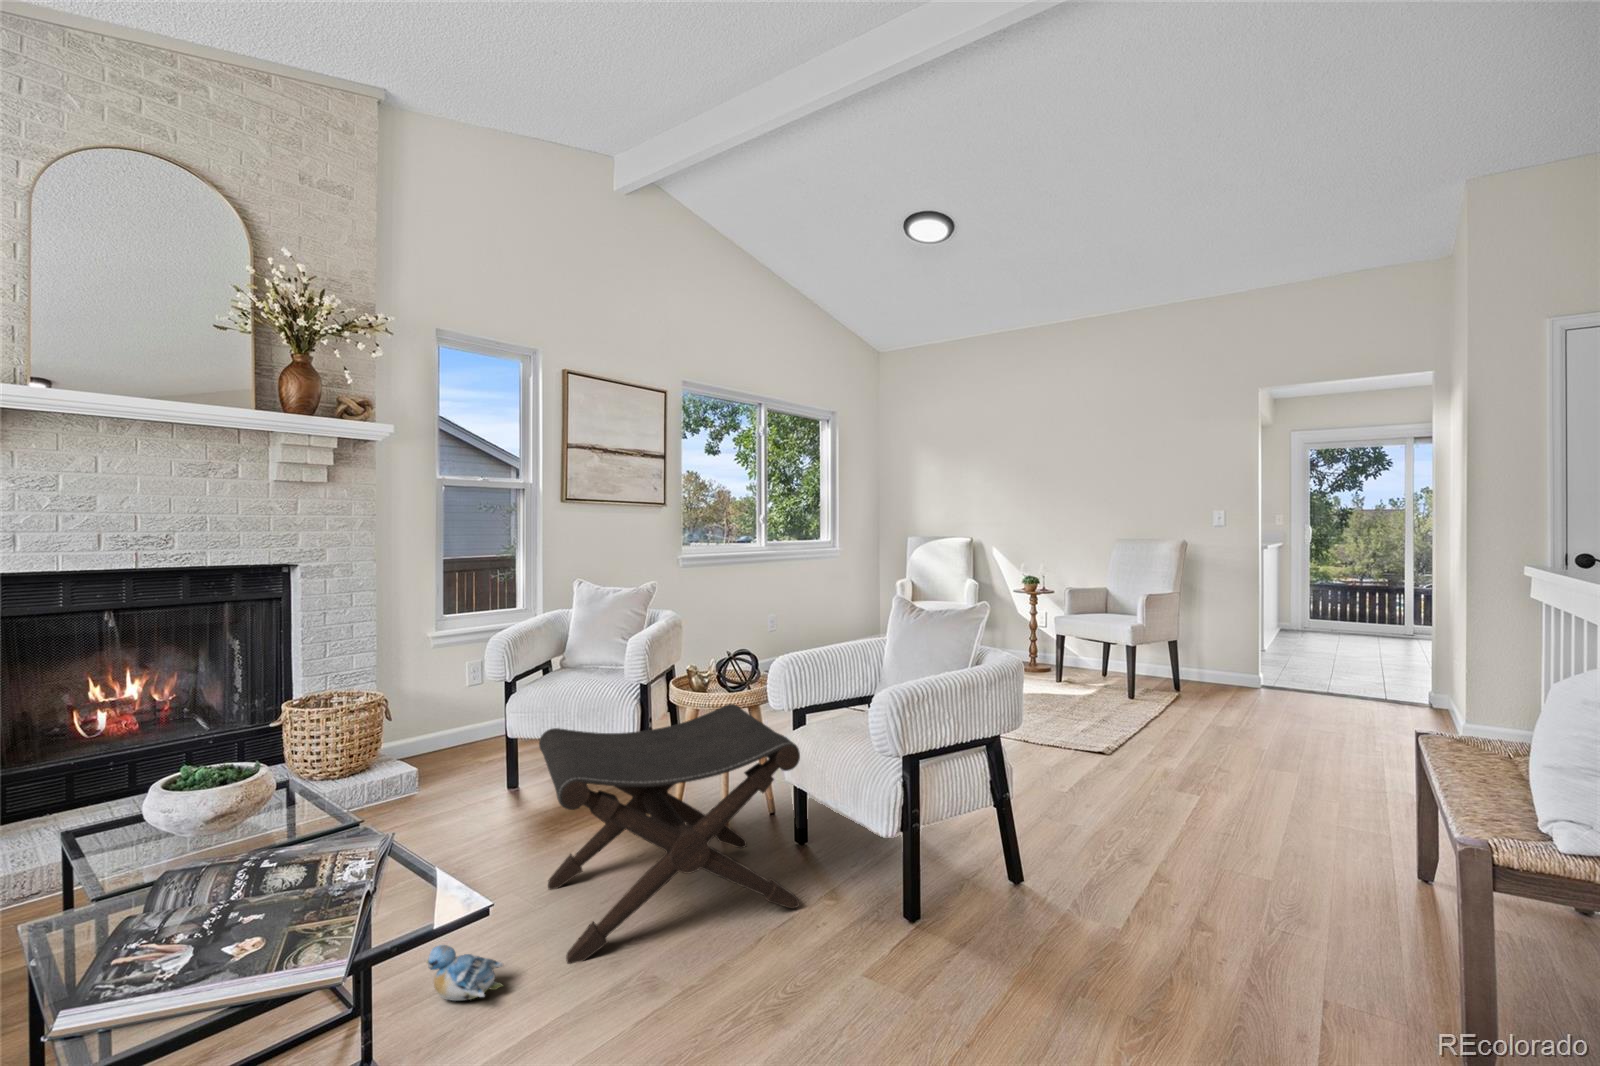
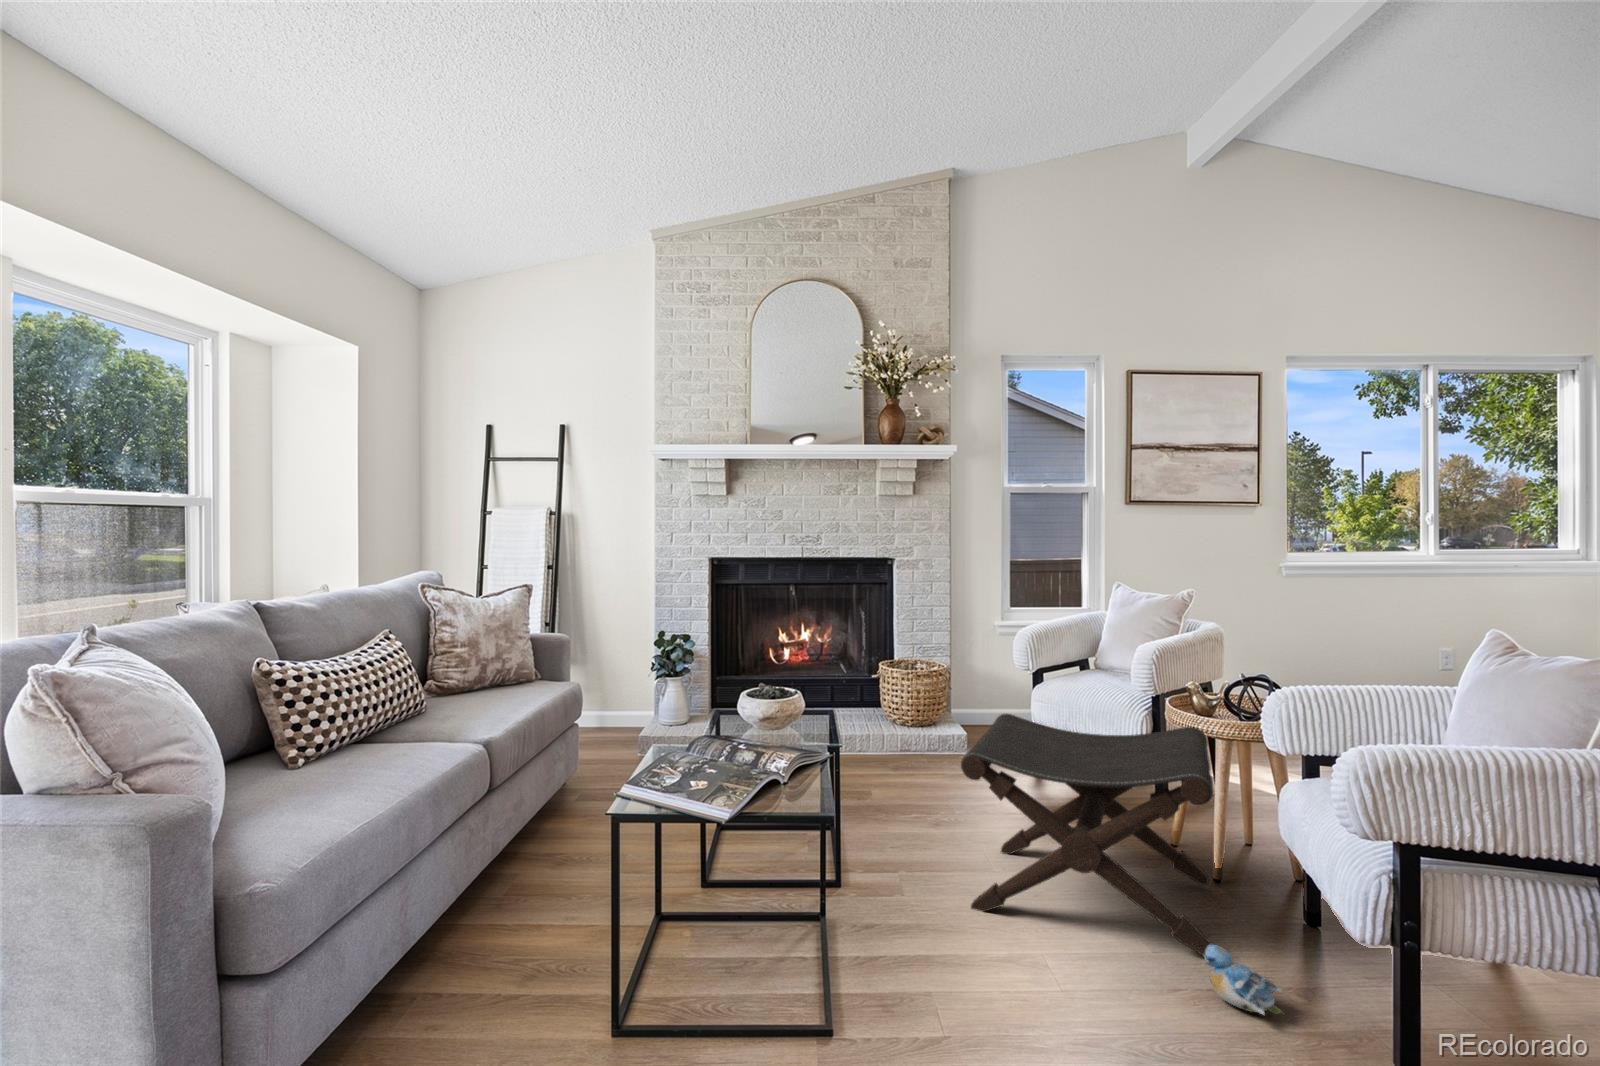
plush toy: present [427,945,503,1001] -> present [1203,945,1284,1015]

